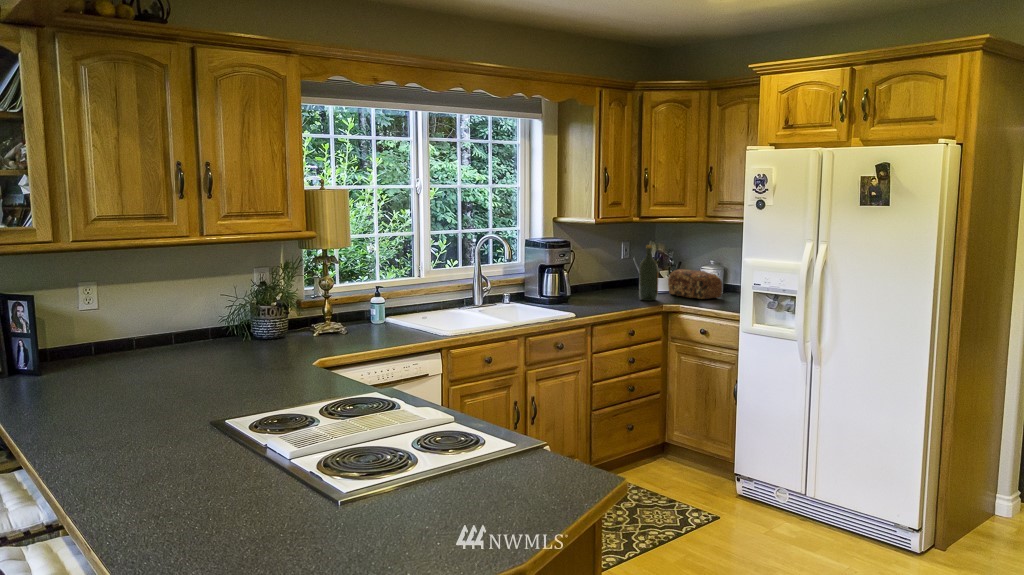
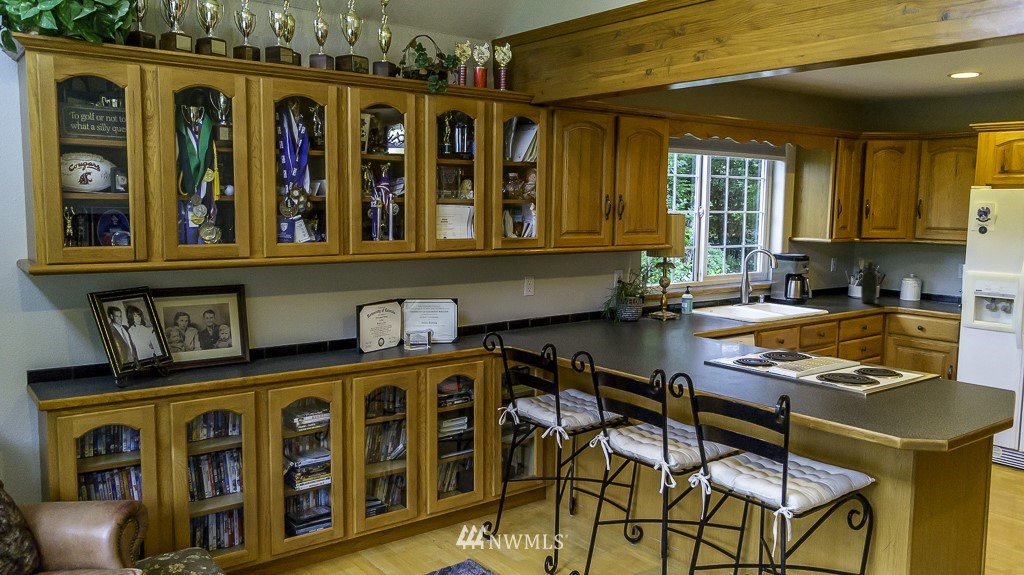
bread loaf: present [668,269,722,299] -> none [879,279,928,303]

